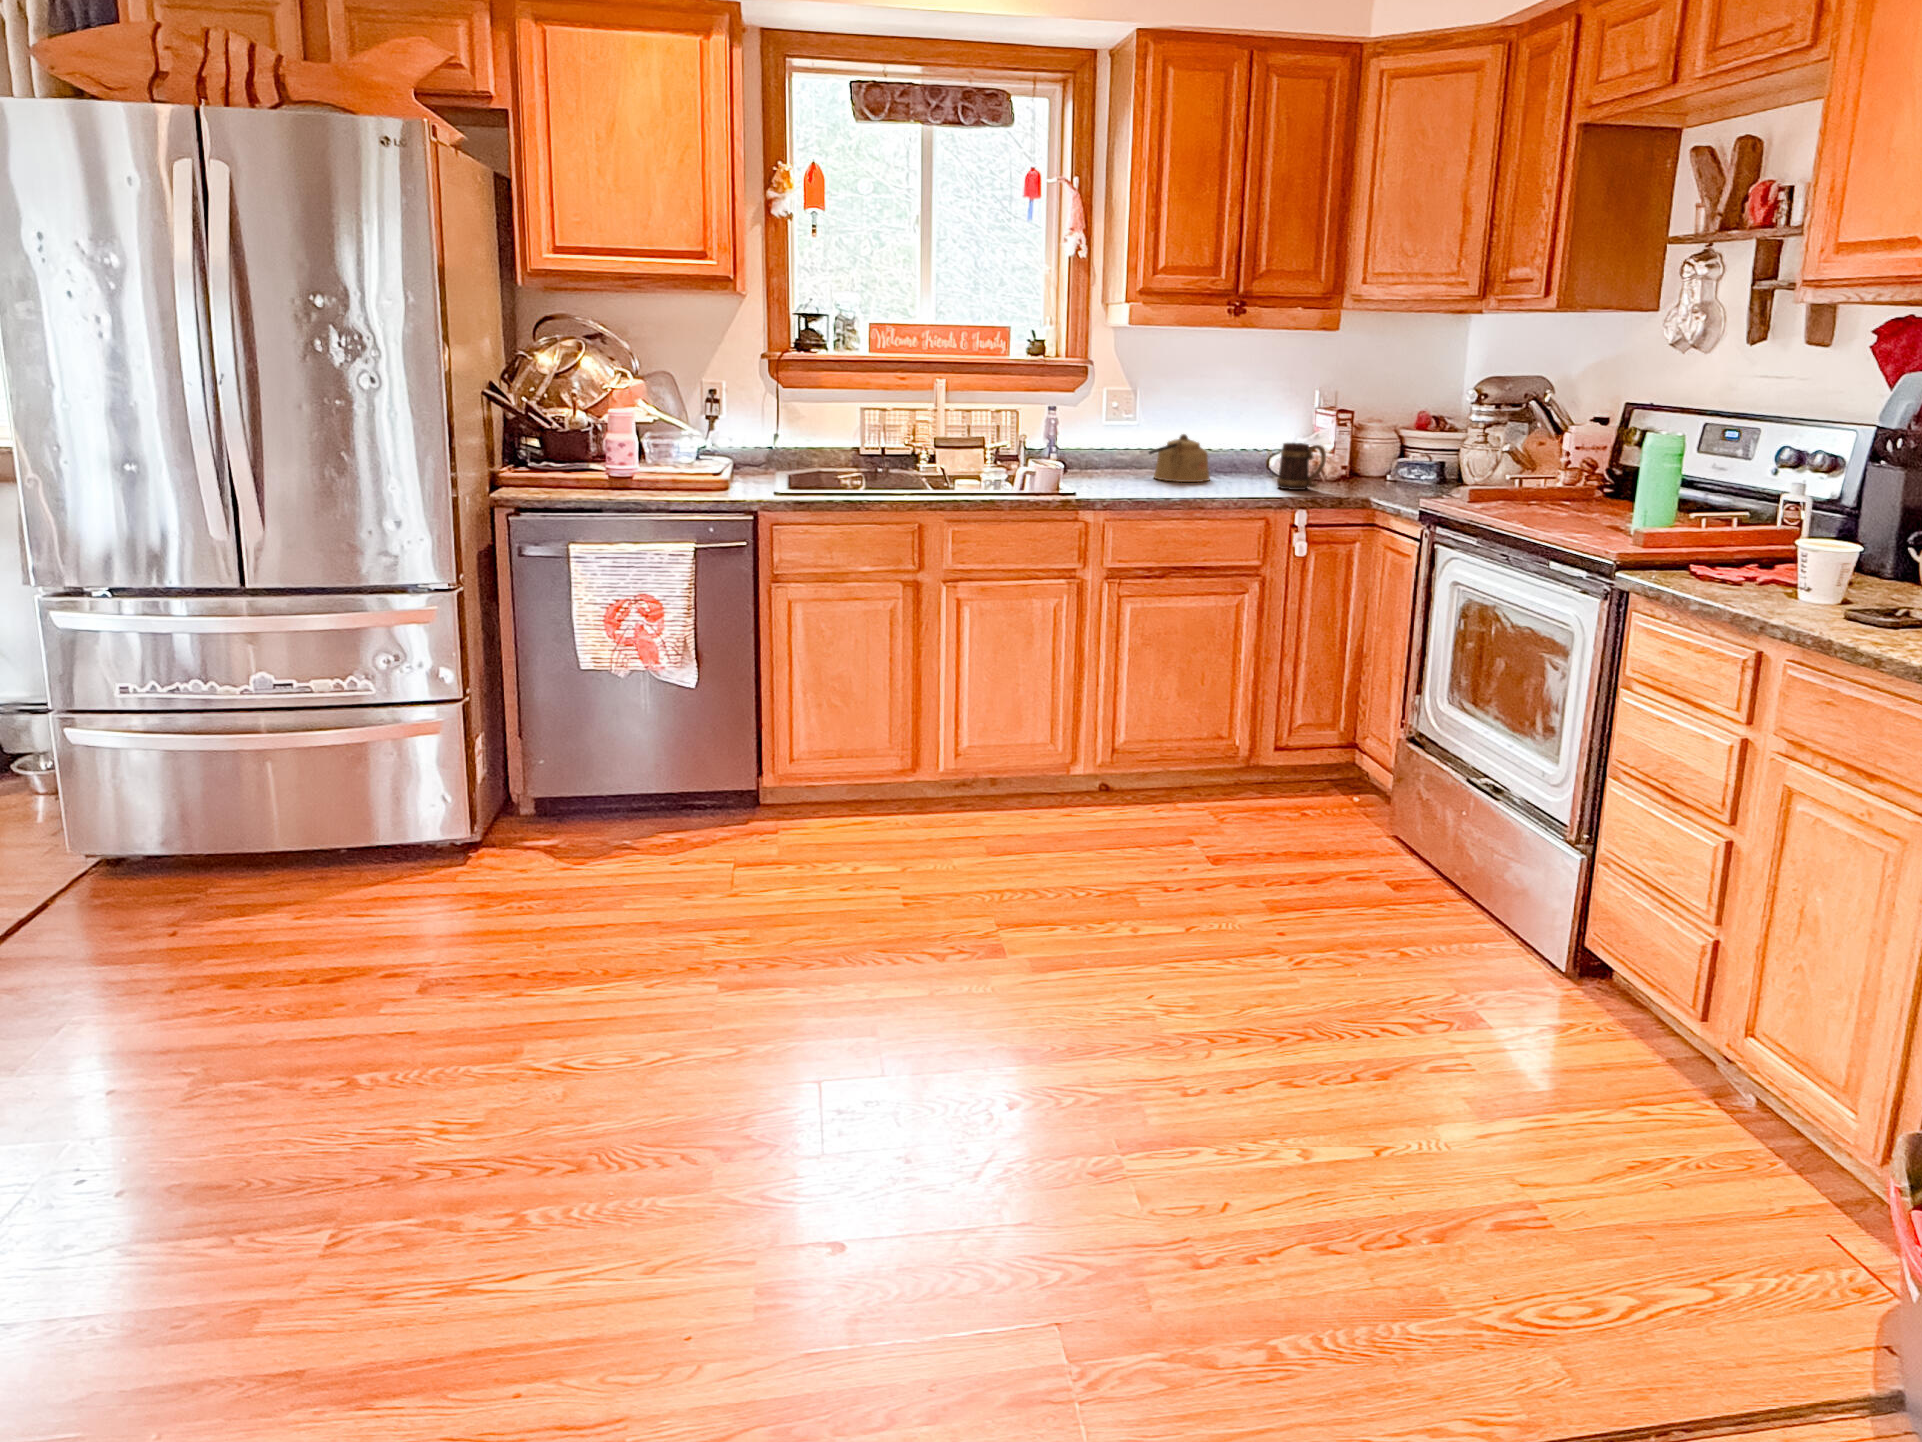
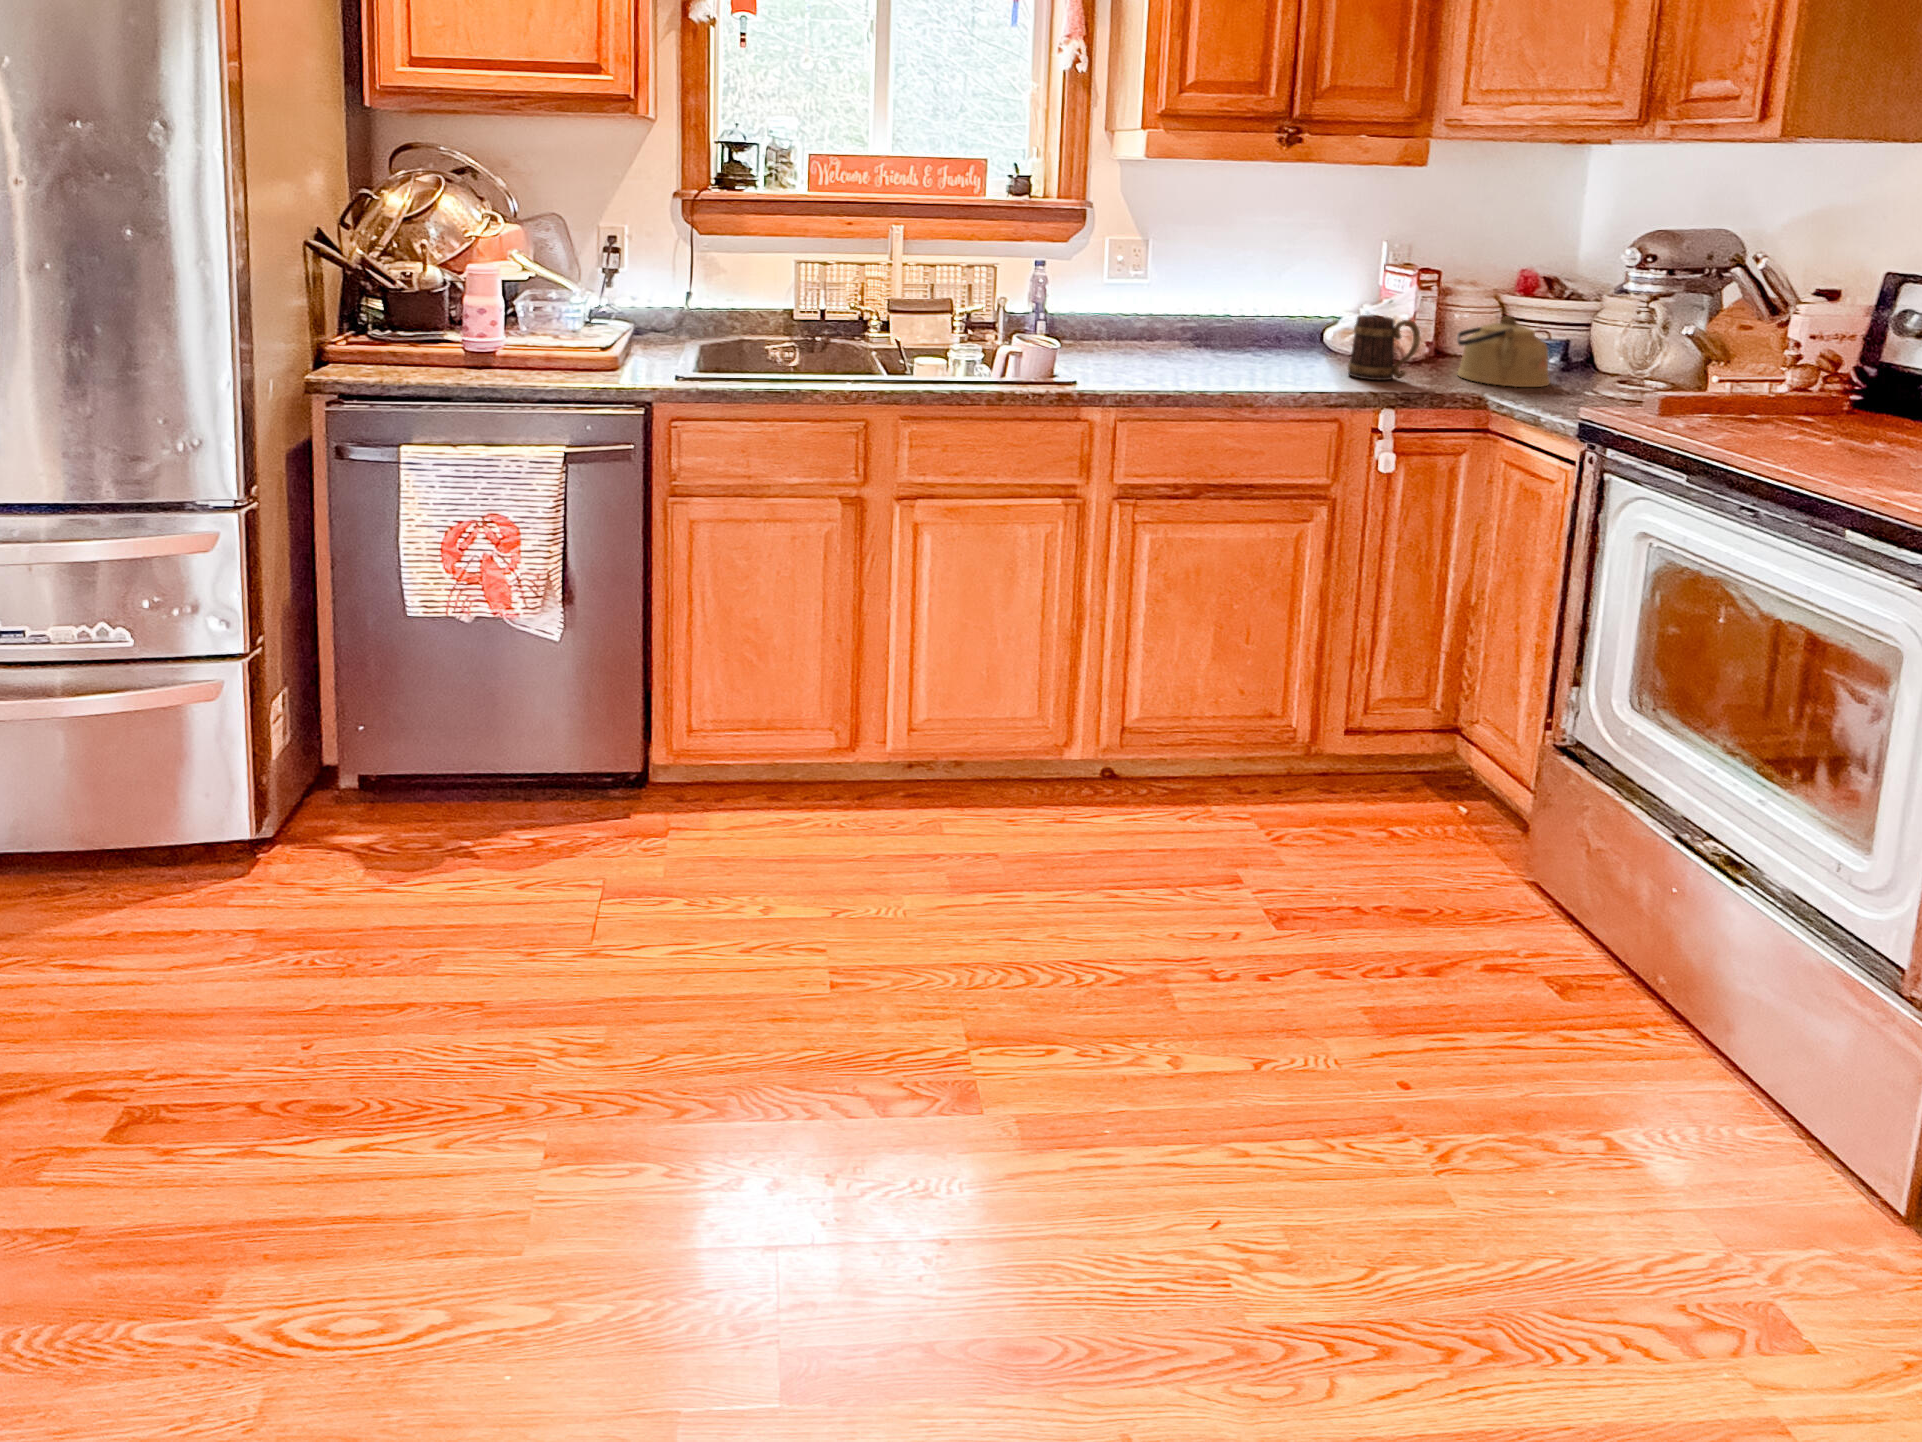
kettle: present [1149,434,1210,482] -> present [1457,316,1550,387]

